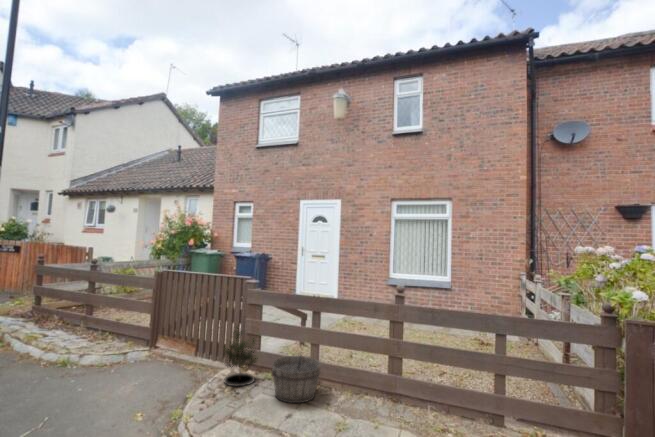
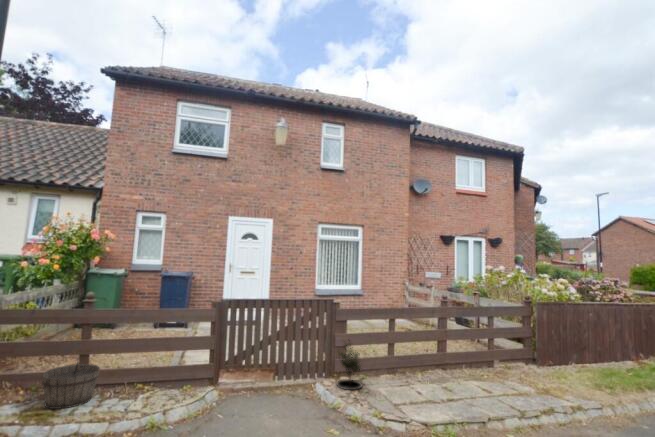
wooden bucket: present [272,355,321,403] -> present [42,362,100,409]

